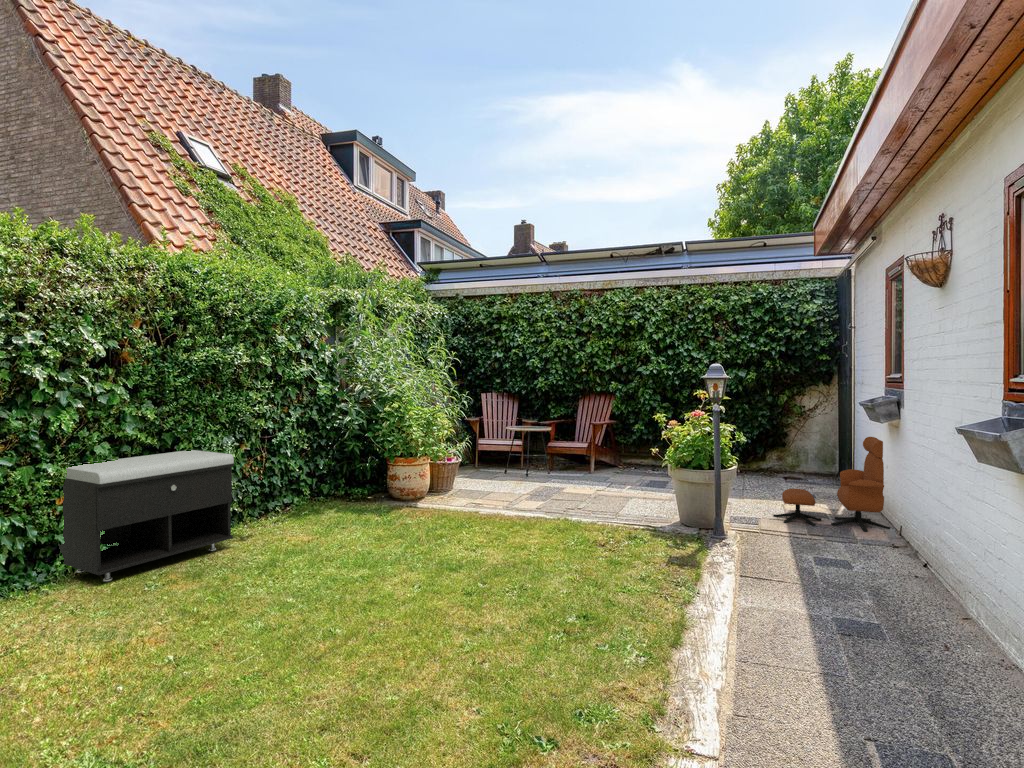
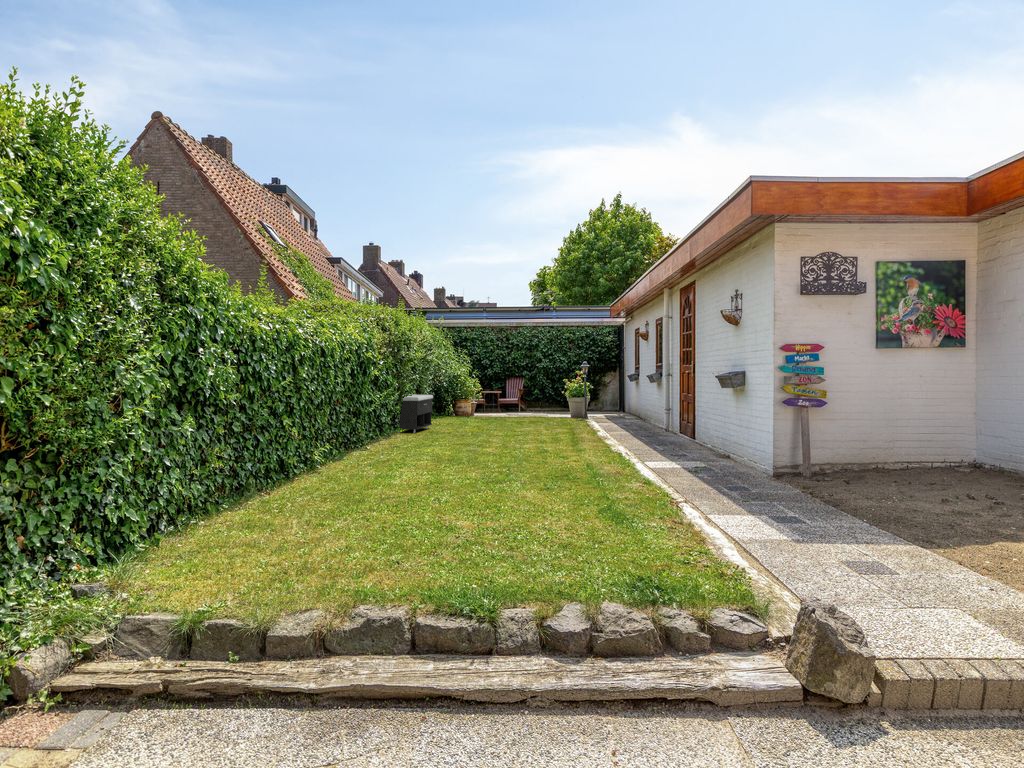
lounge chair: present [773,437,890,532] -> none [600,388,636,420]

